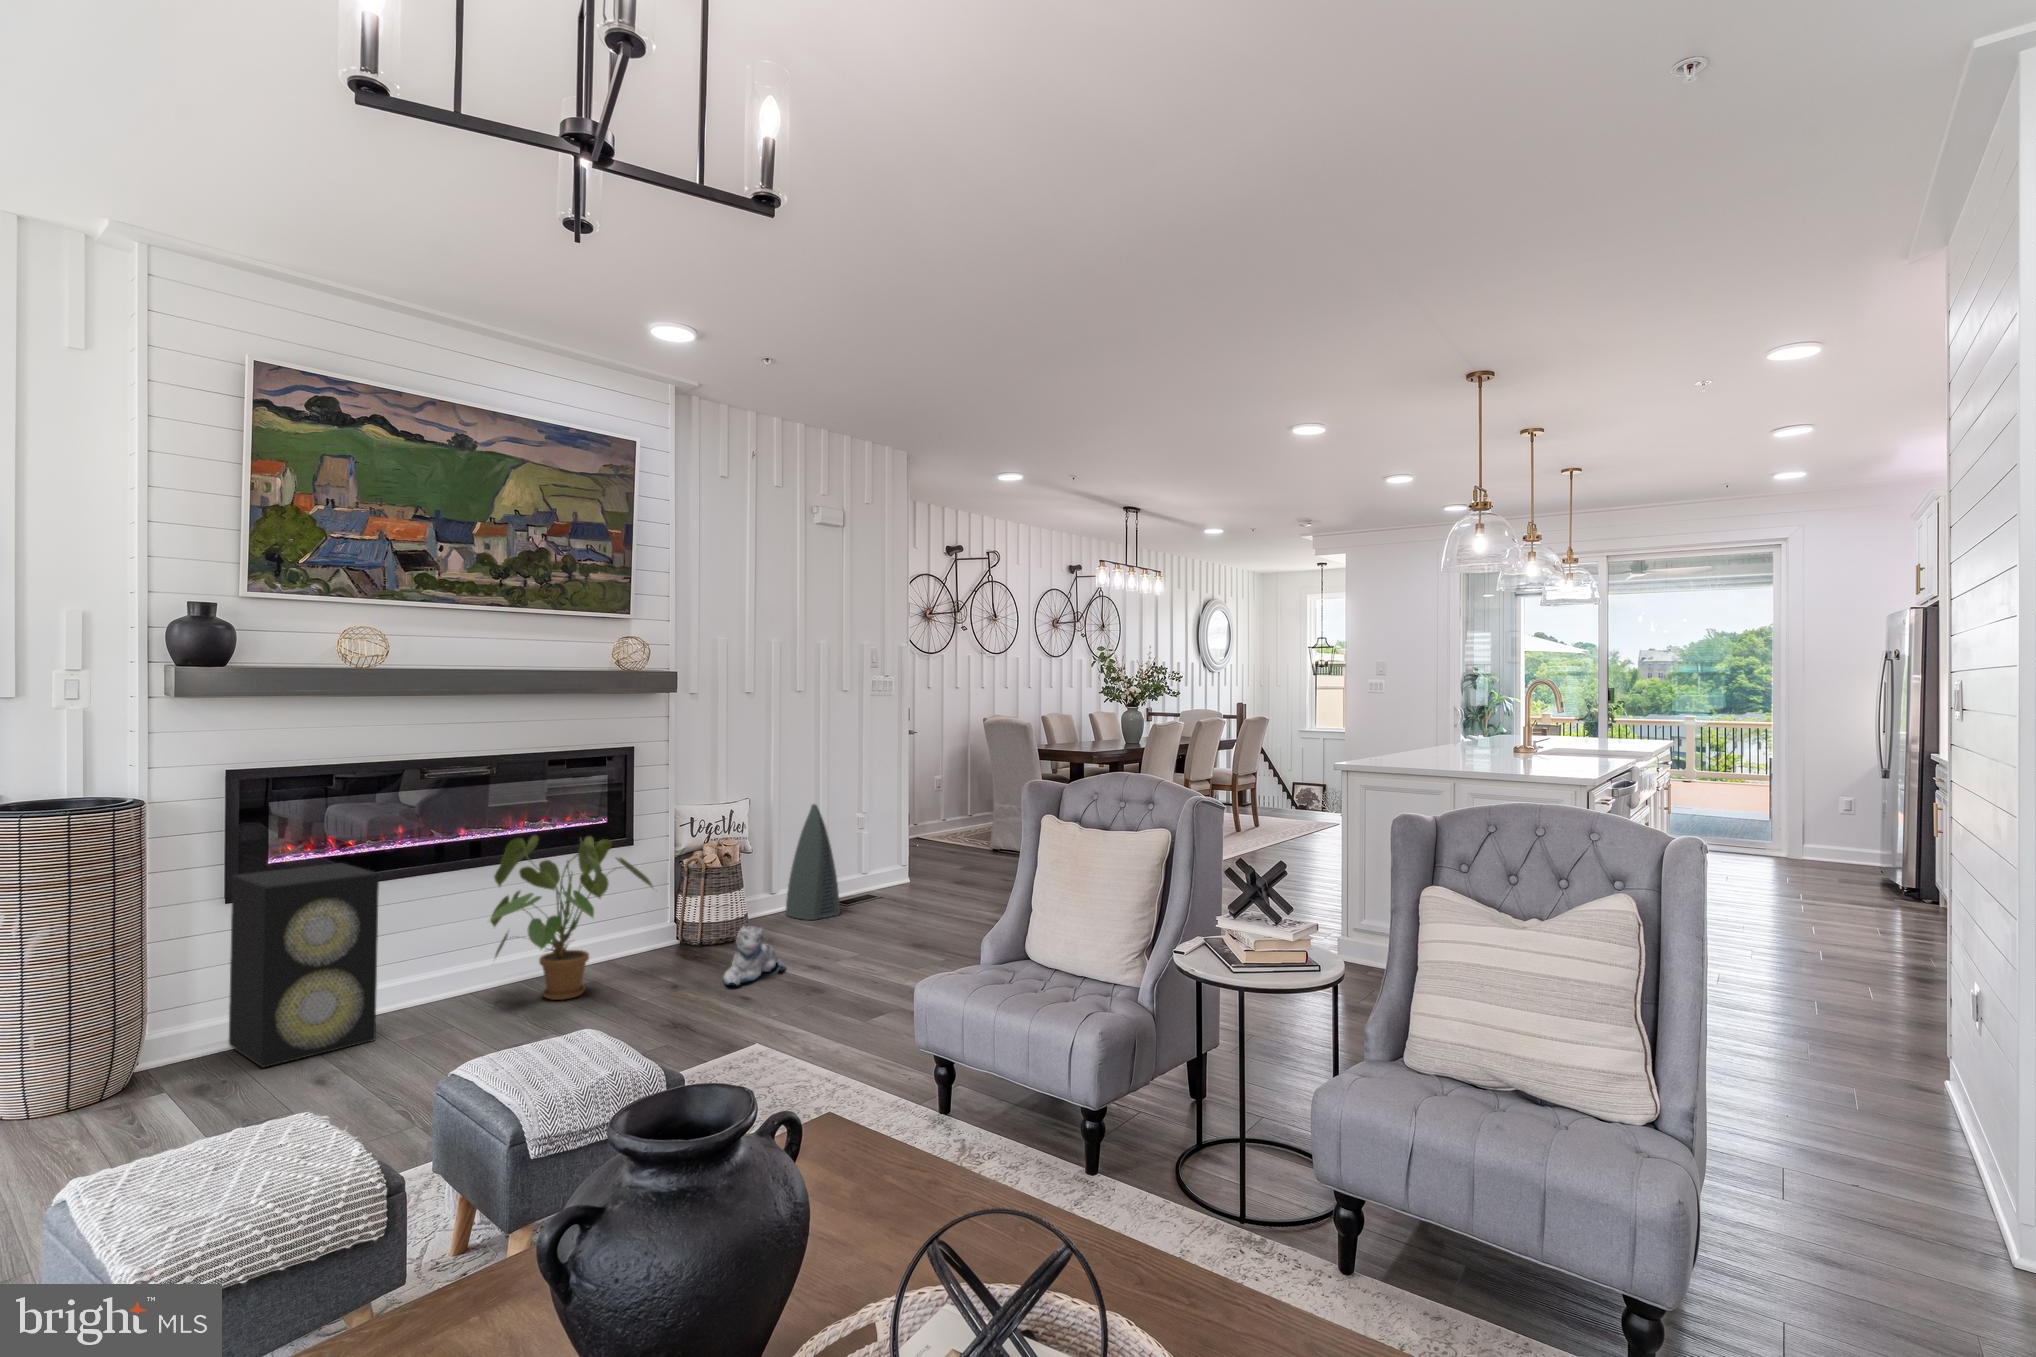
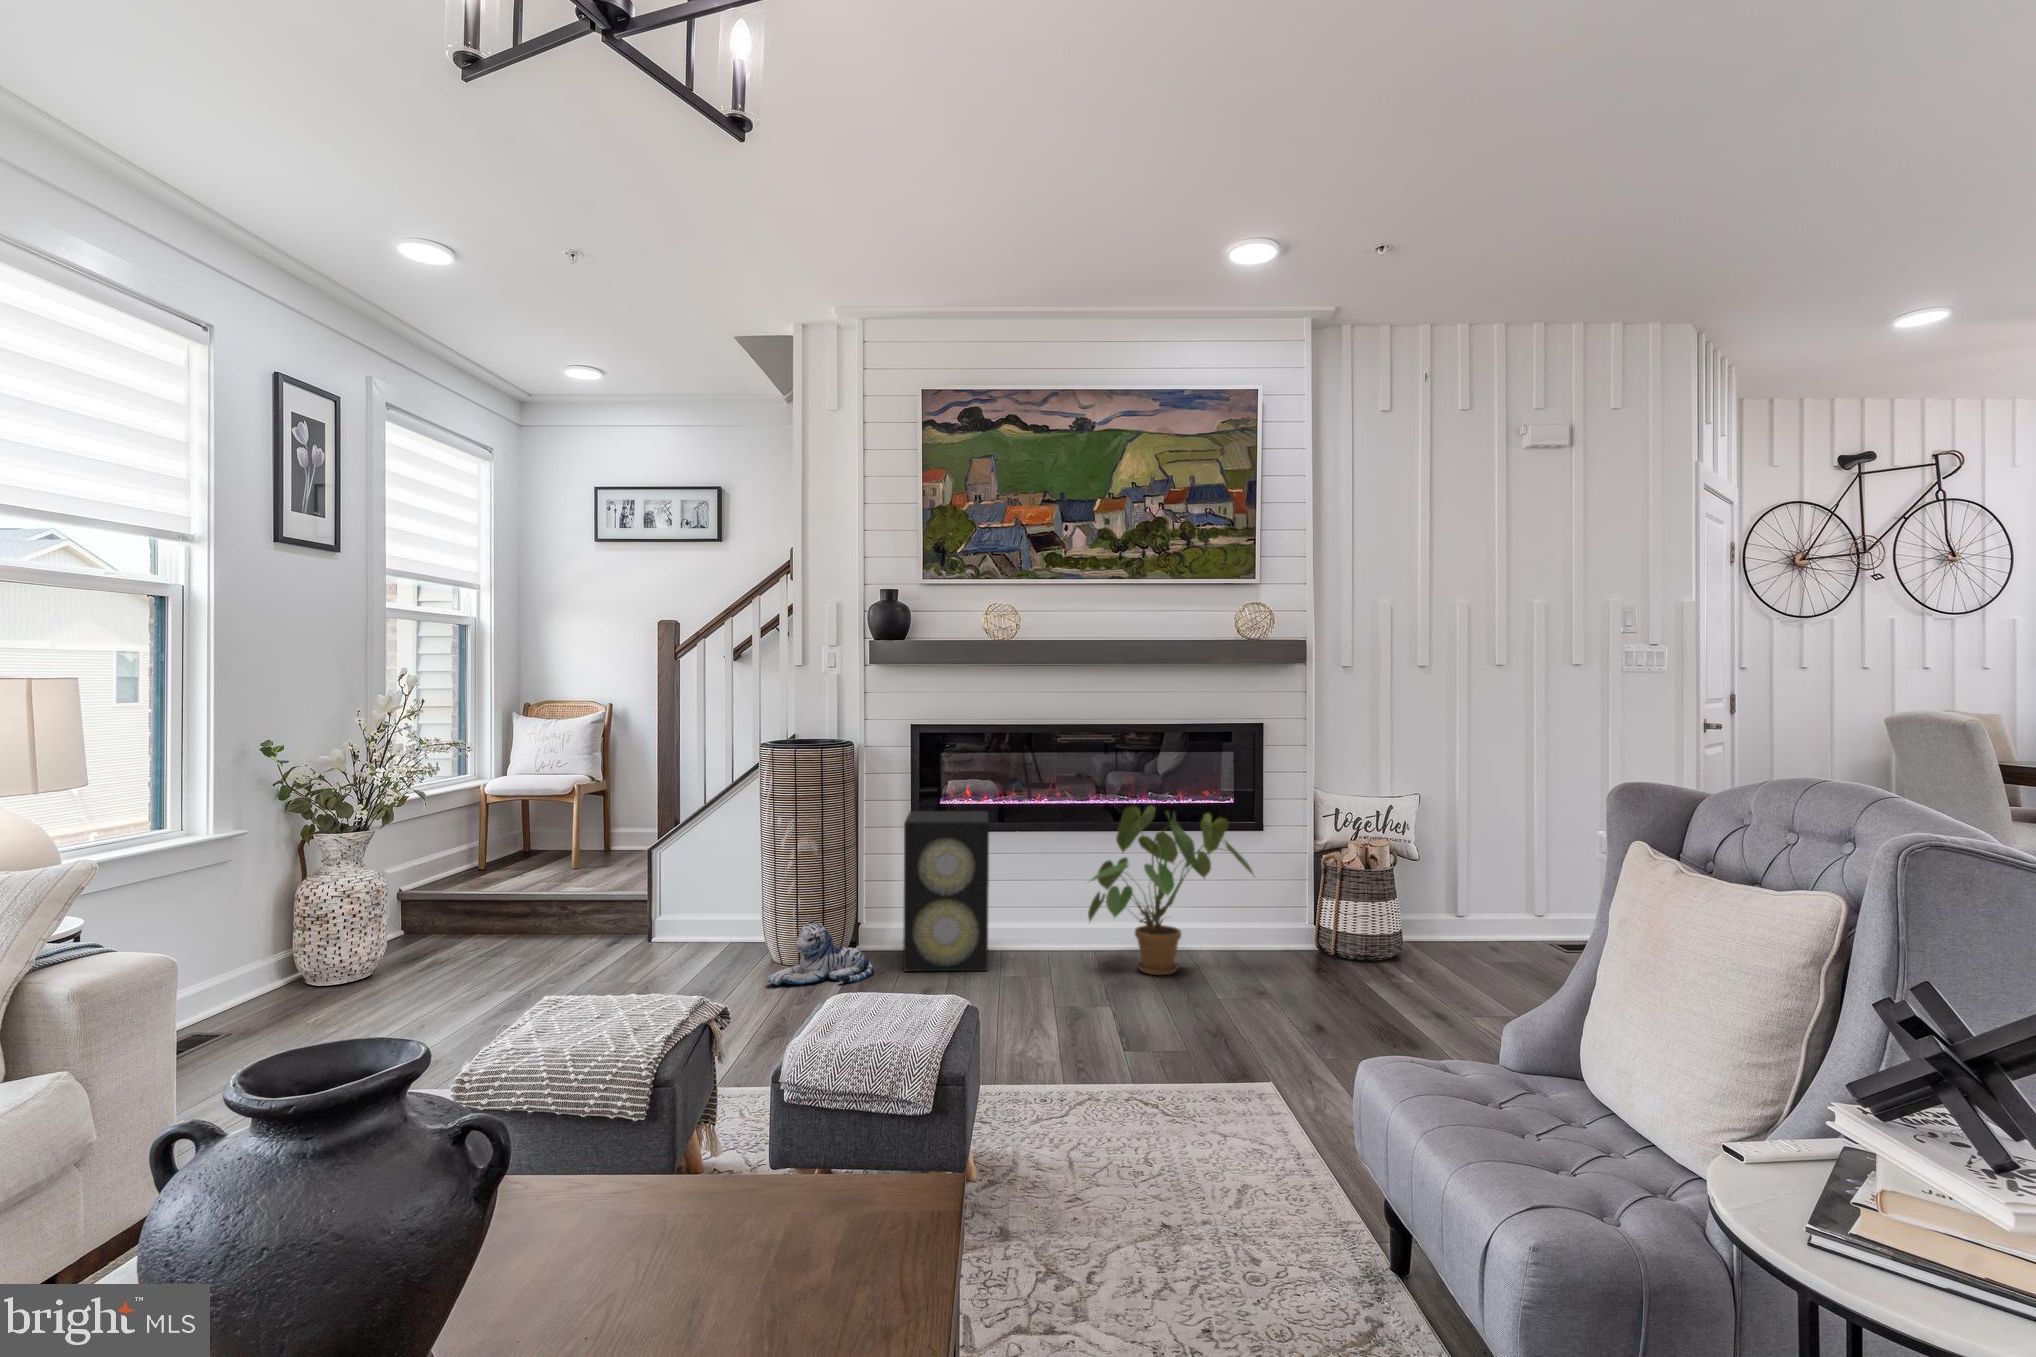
air purifier: present [786,804,840,920] -> none [1474,806,1544,954]
plush toy: present [723,925,785,985] -> present [767,921,874,985]

